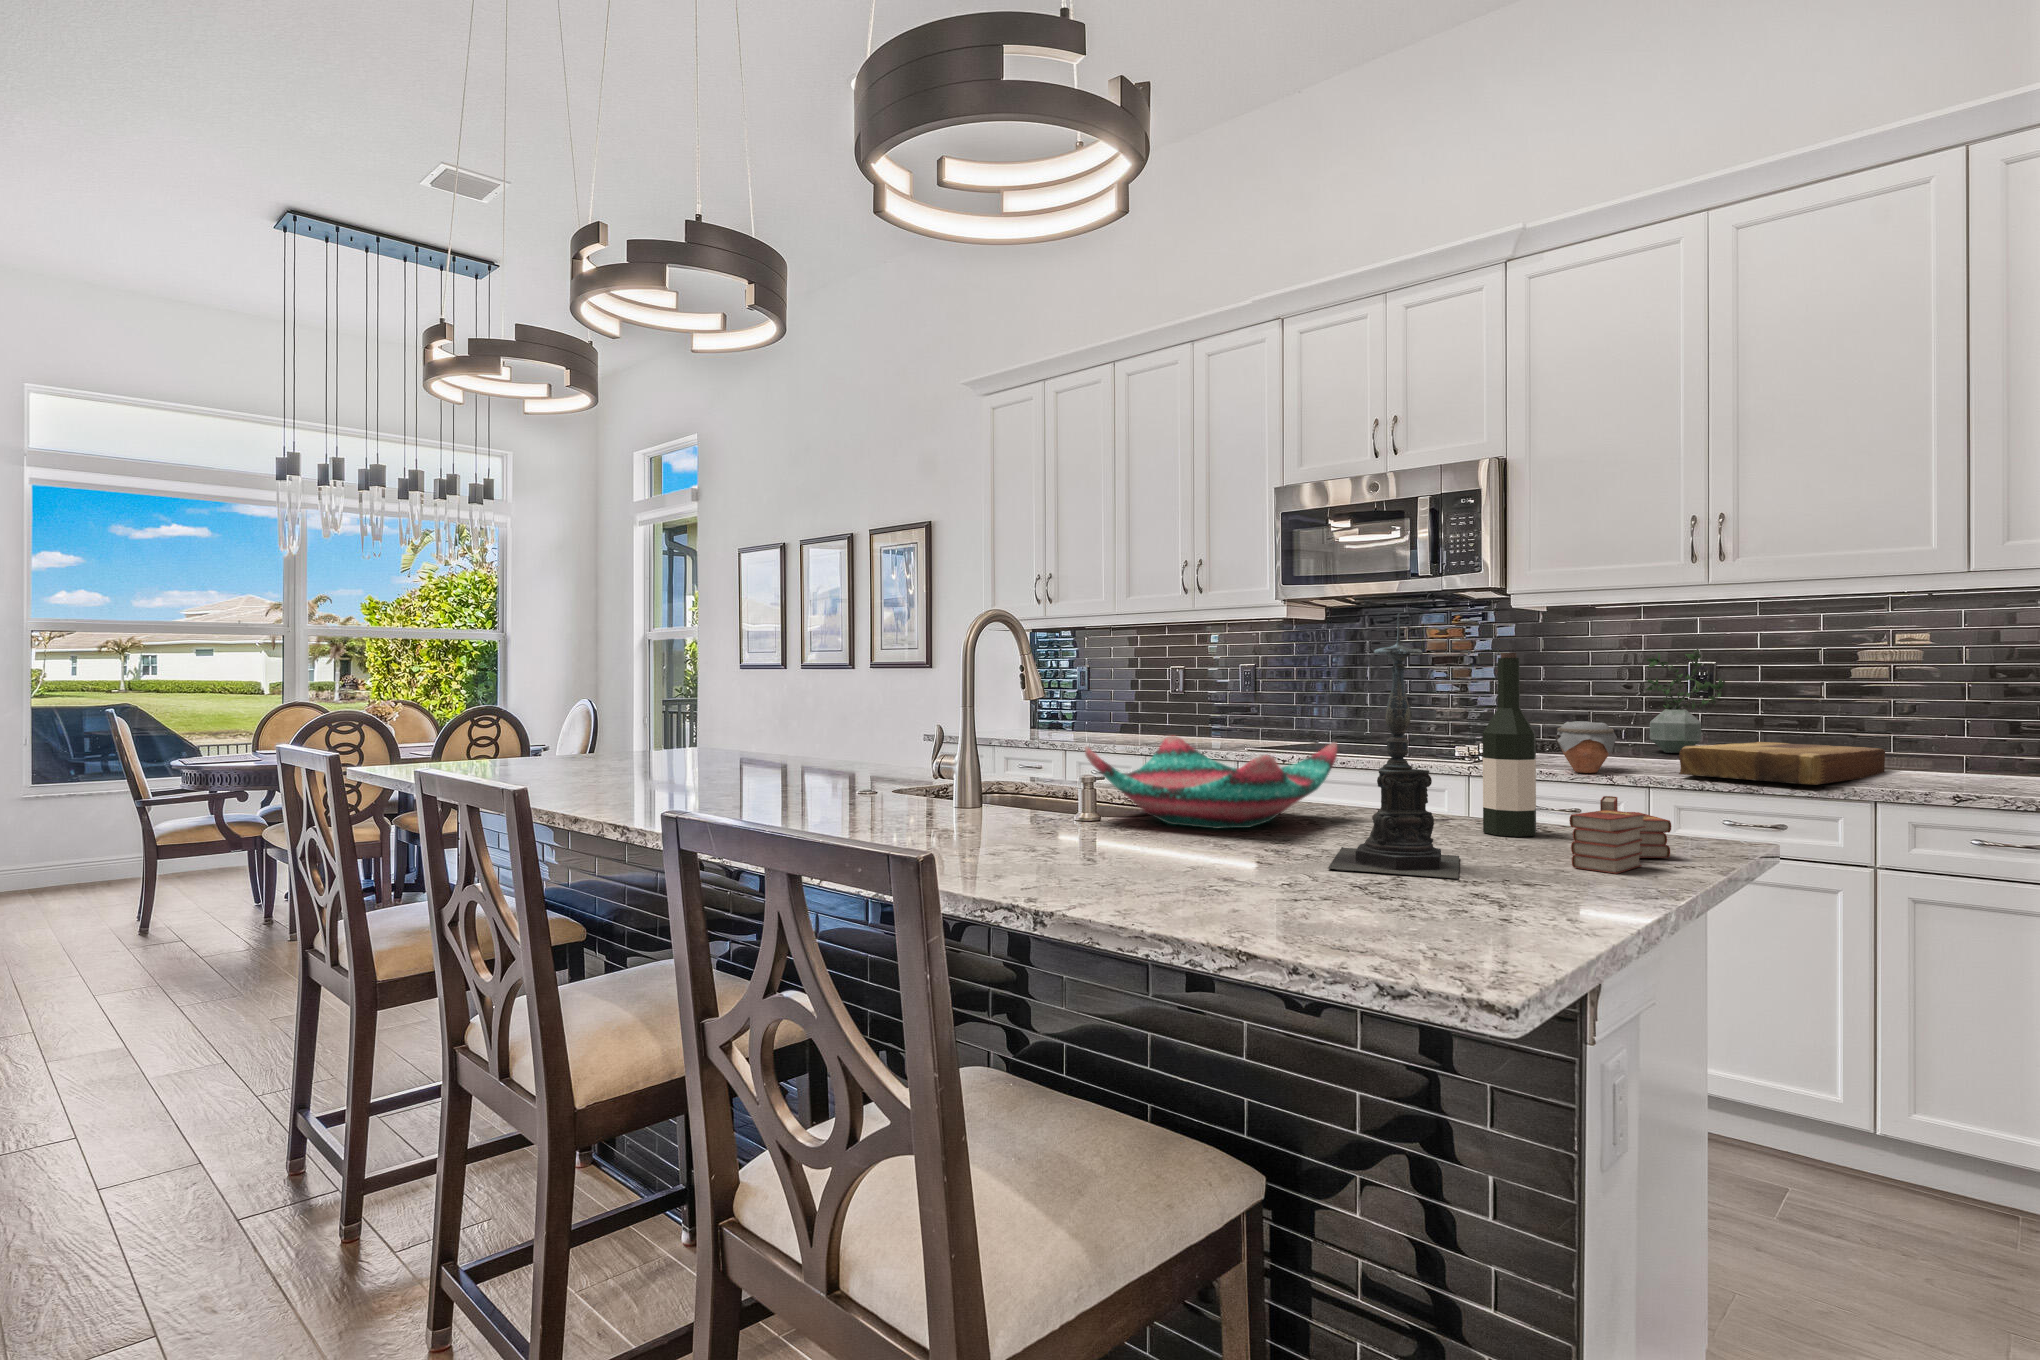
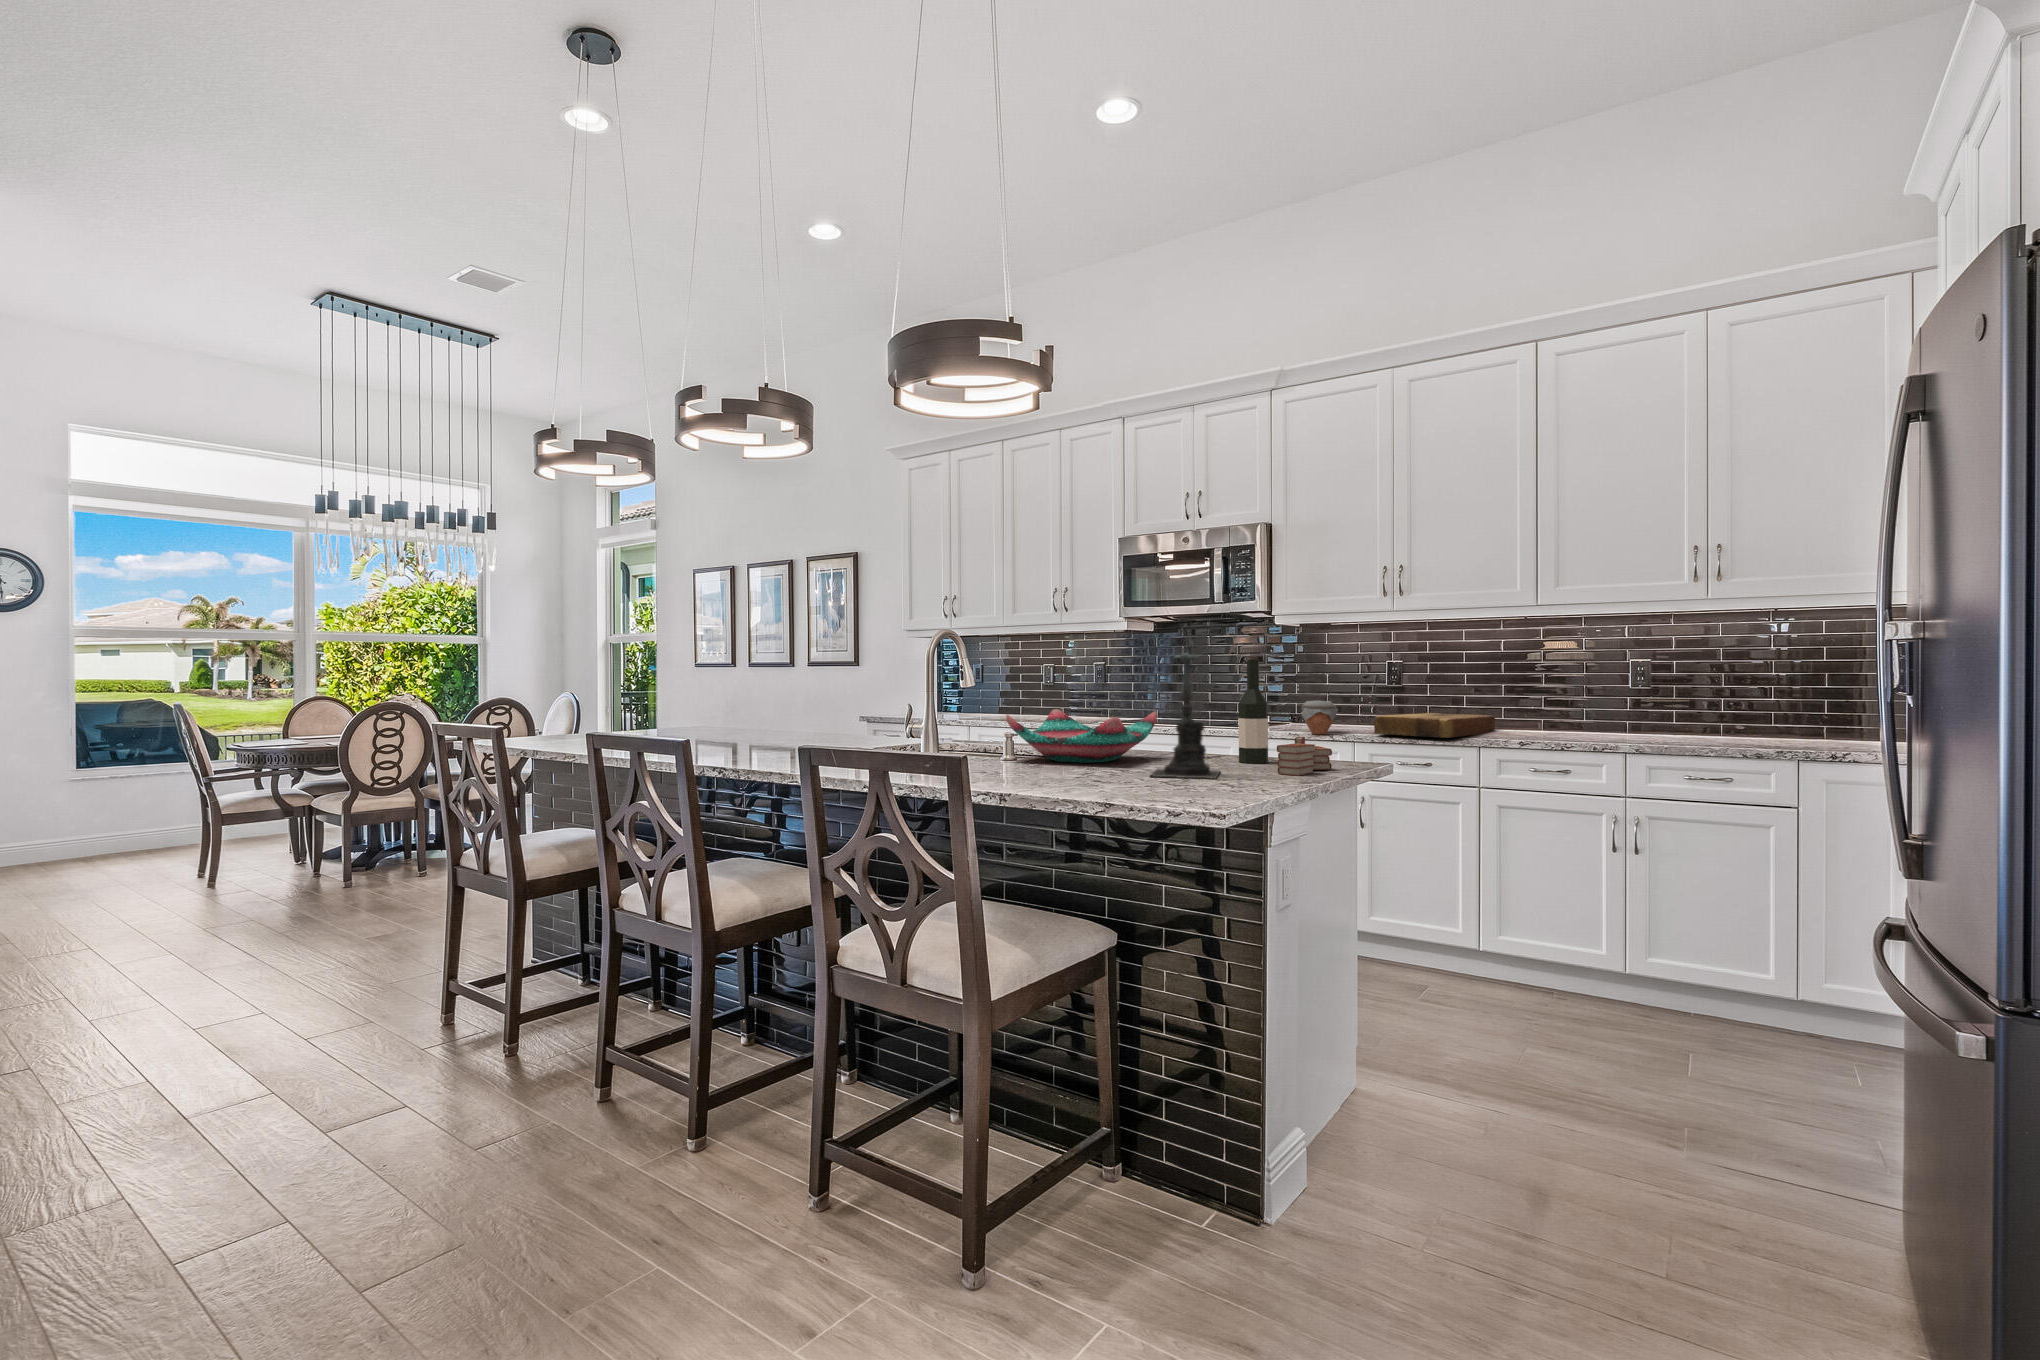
potted plant: present [1646,649,1725,753] -> none [1360,652,1409,722]

